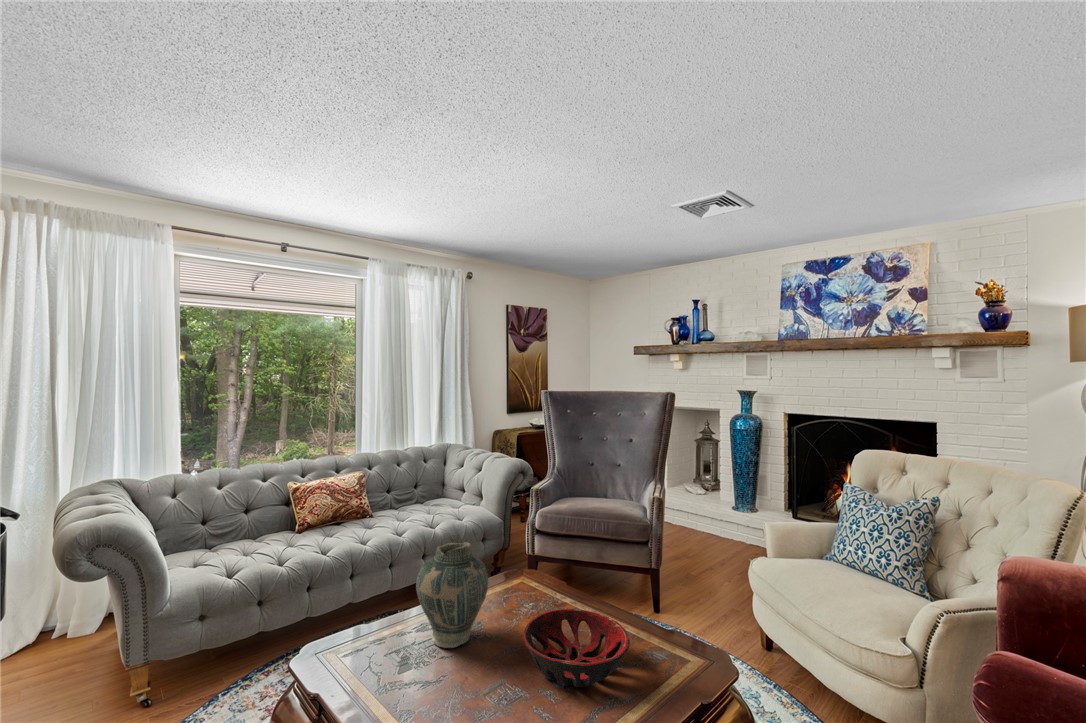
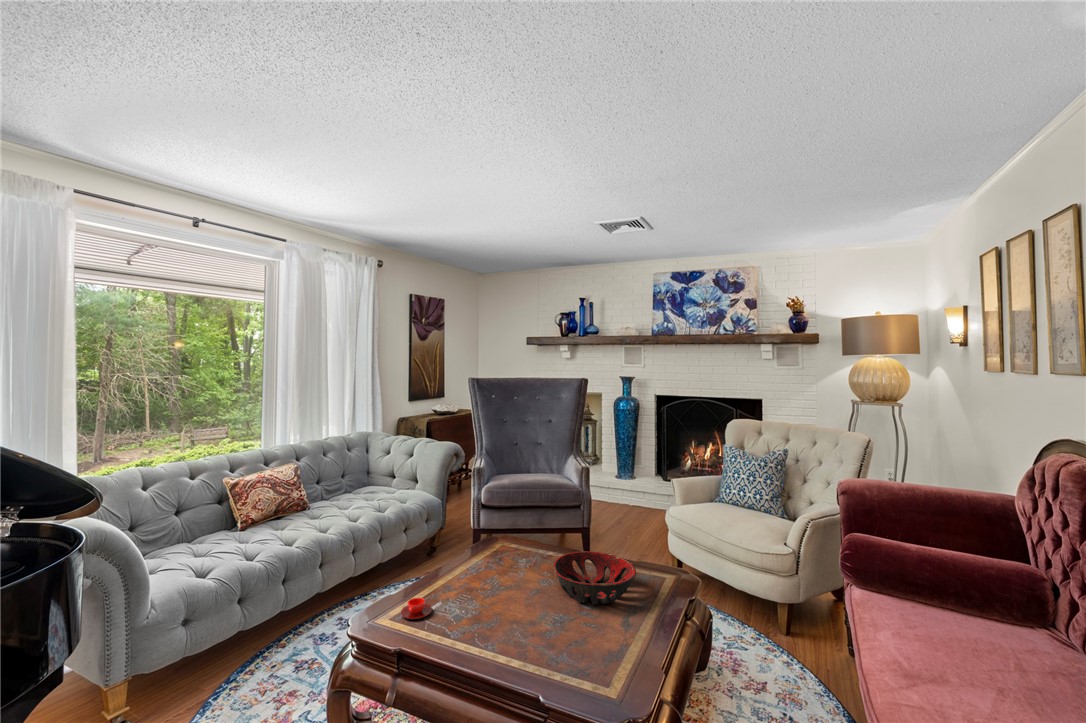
vase: present [416,542,488,648] -> none [455,507,515,596]
teacup: none [343,638,379,664] -> present [401,597,432,619]

